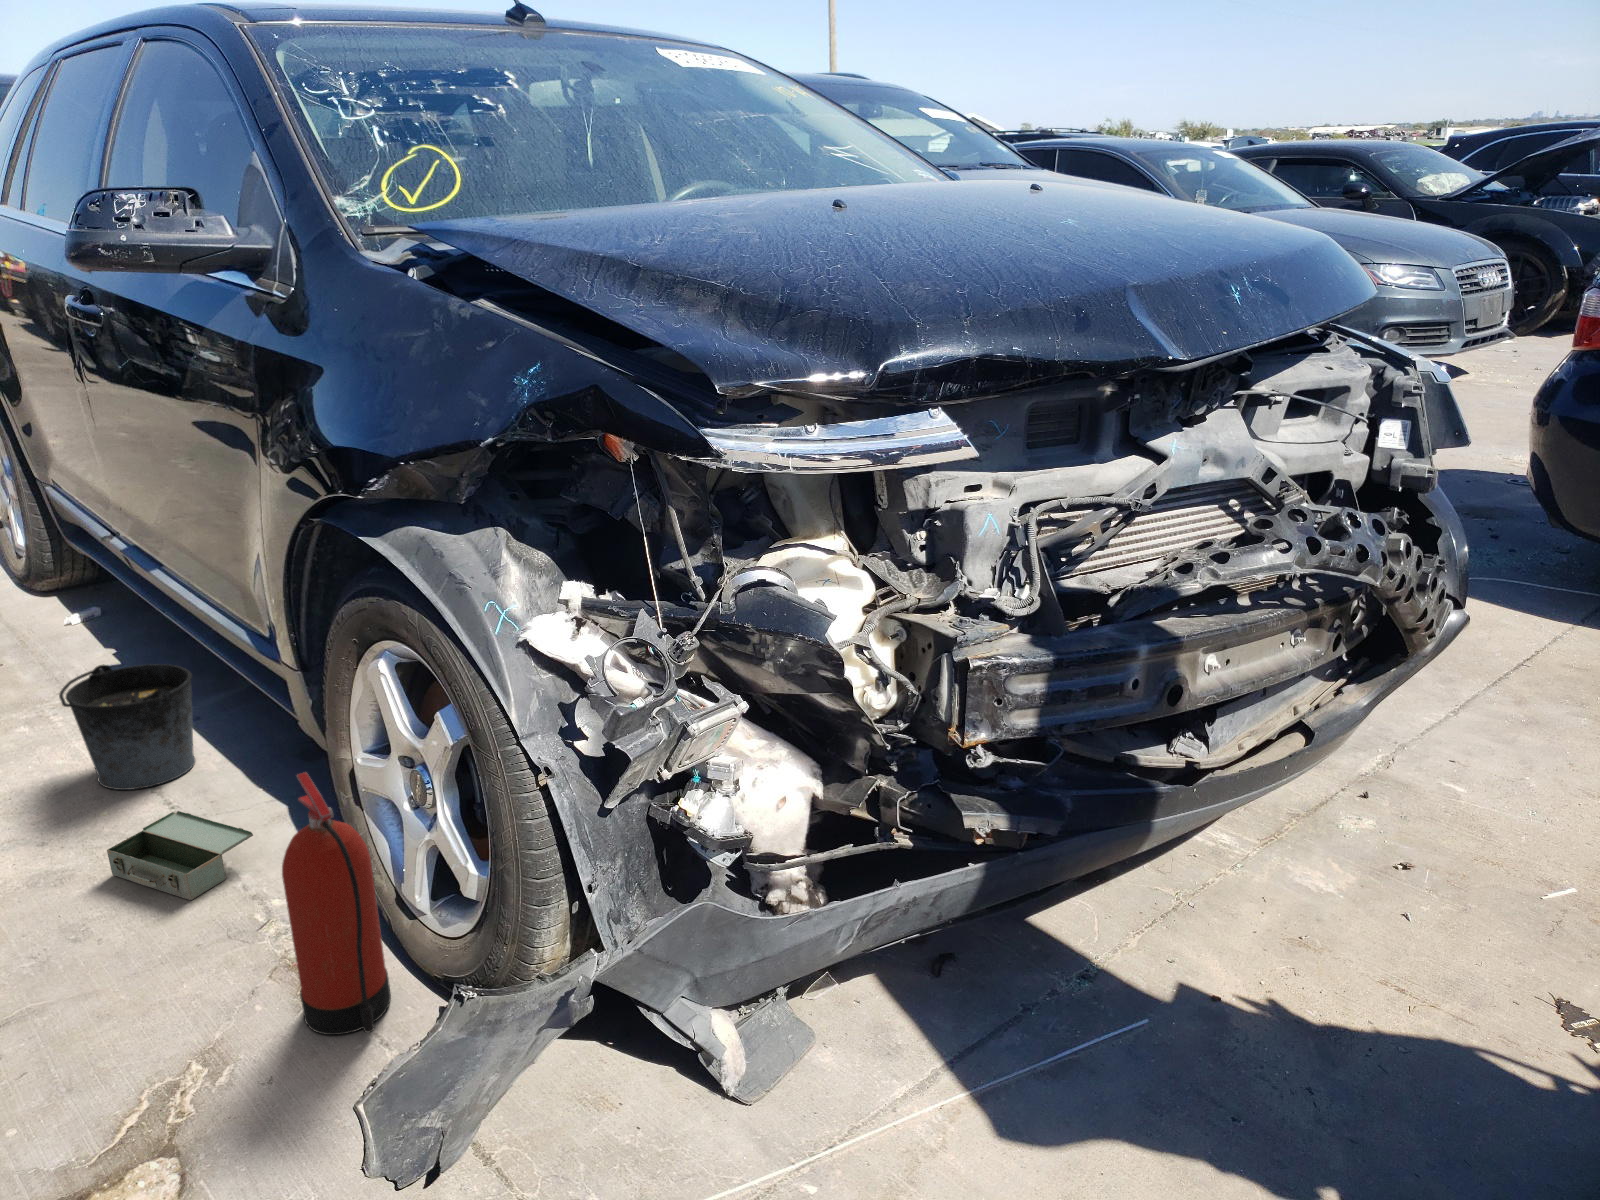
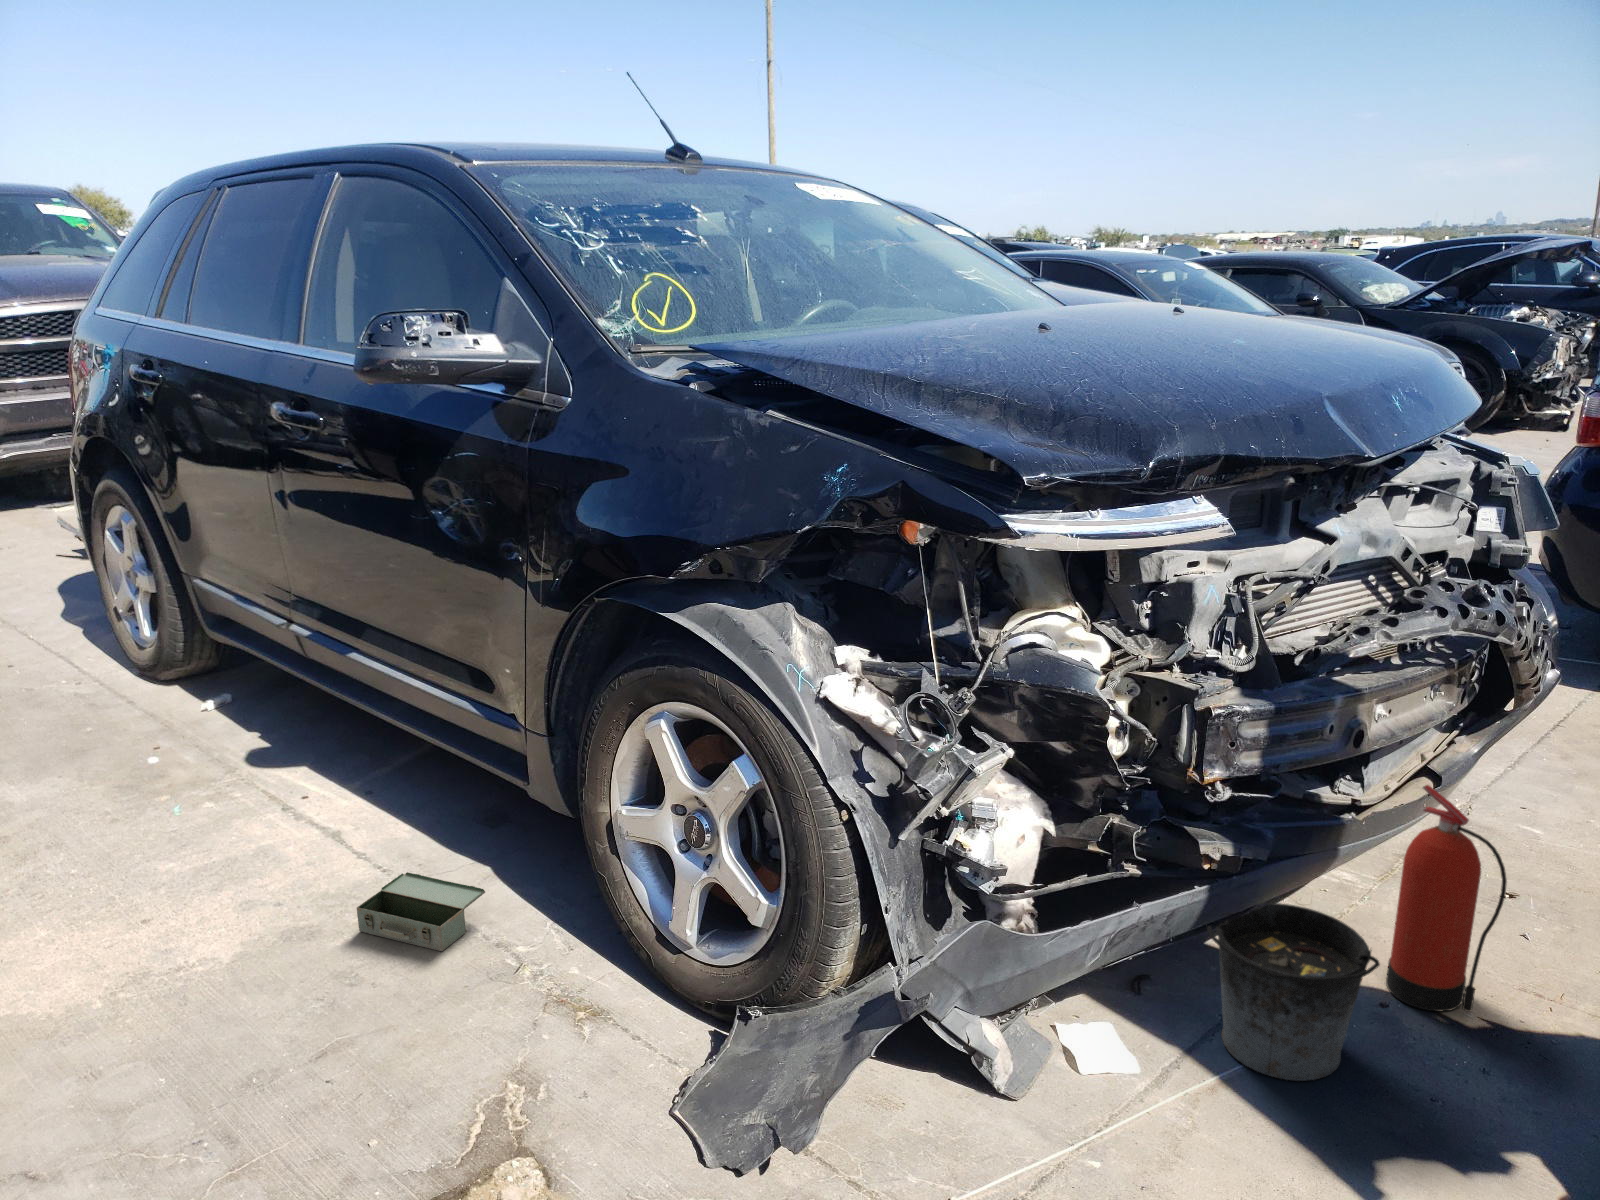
bucket: present [59,664,195,790] -> present [1207,903,1380,1081]
fire extinguisher: present [282,772,391,1035] -> present [1386,785,1507,1012]

